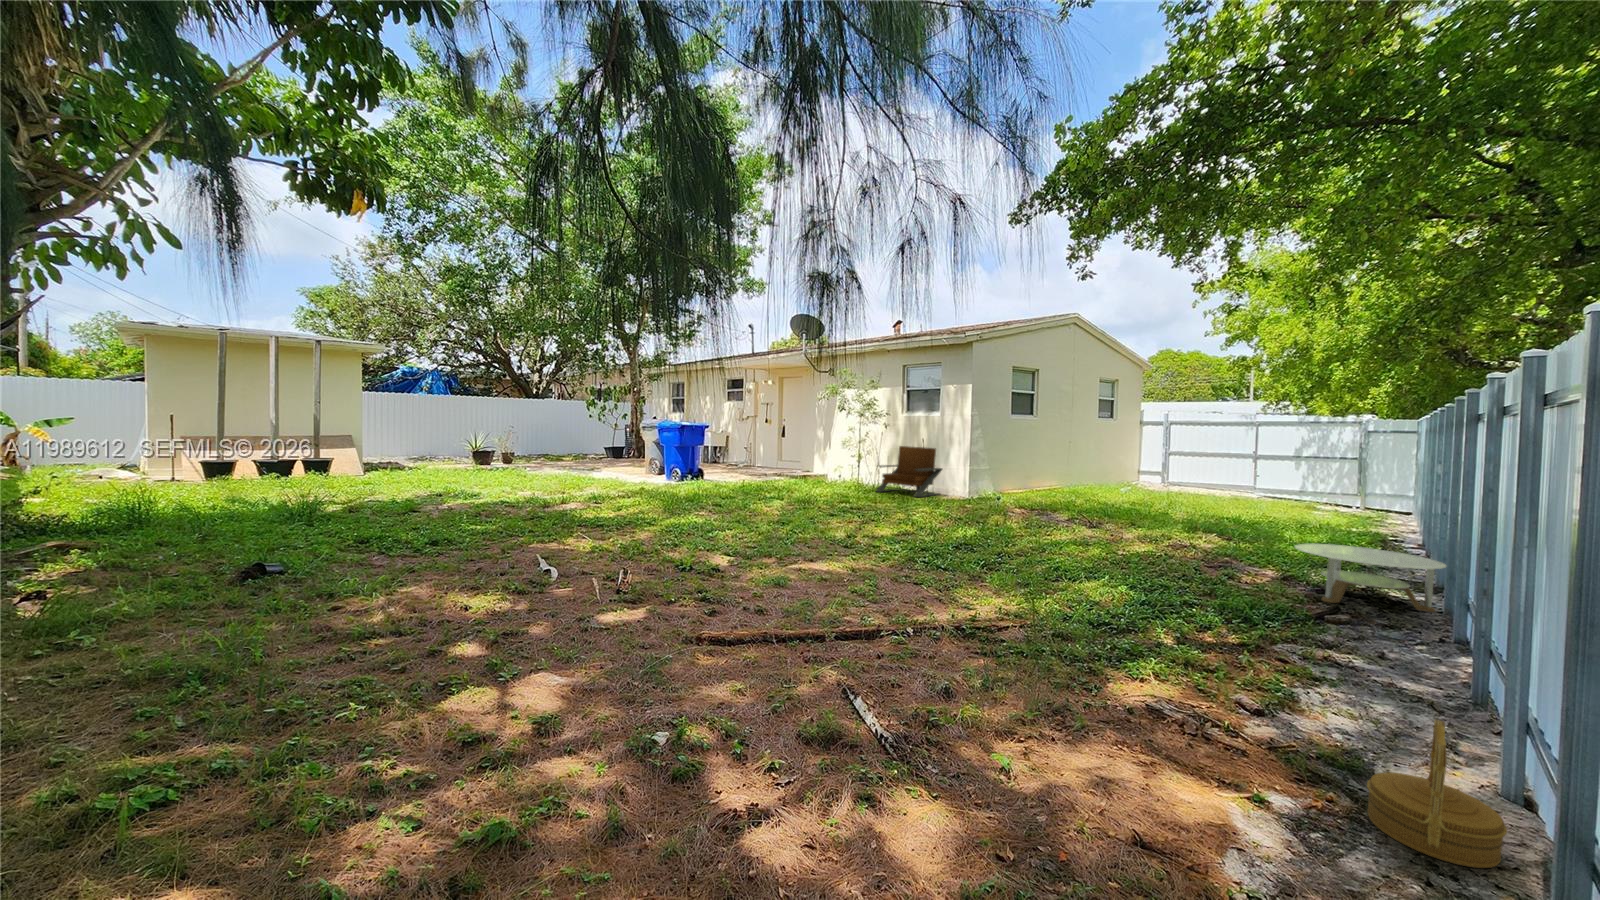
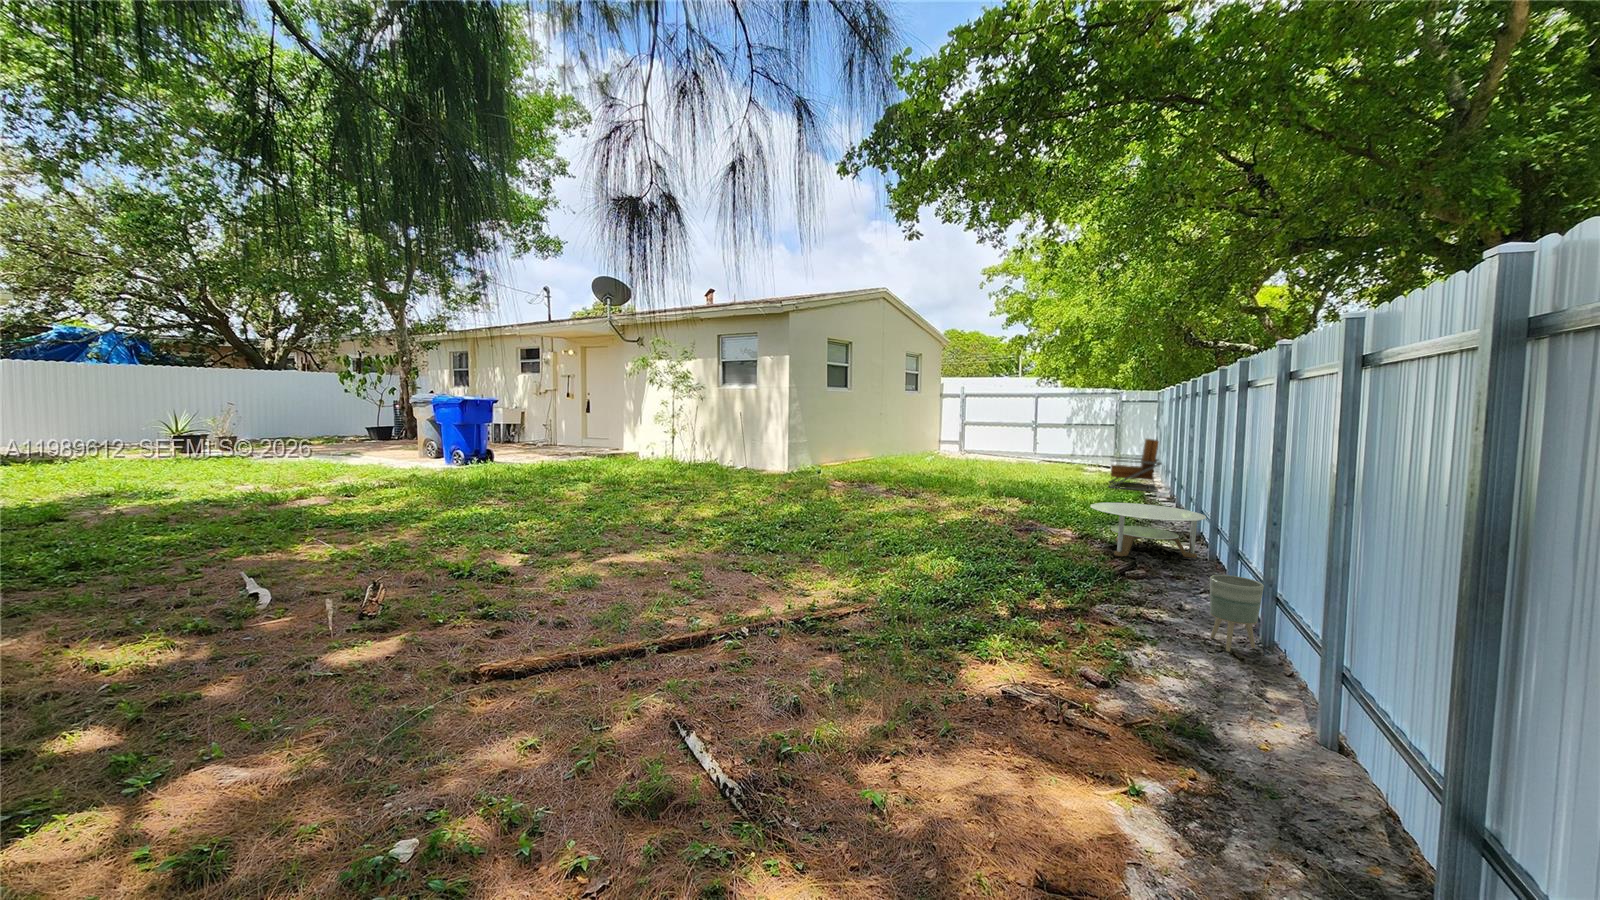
lounge chair: present [876,446,942,497] -> present [1109,439,1162,491]
planter: none [1408,623,1476,707] -> present [1210,575,1264,652]
woven basket: present [1367,719,1507,868] -> none [1229,682,1358,835]

